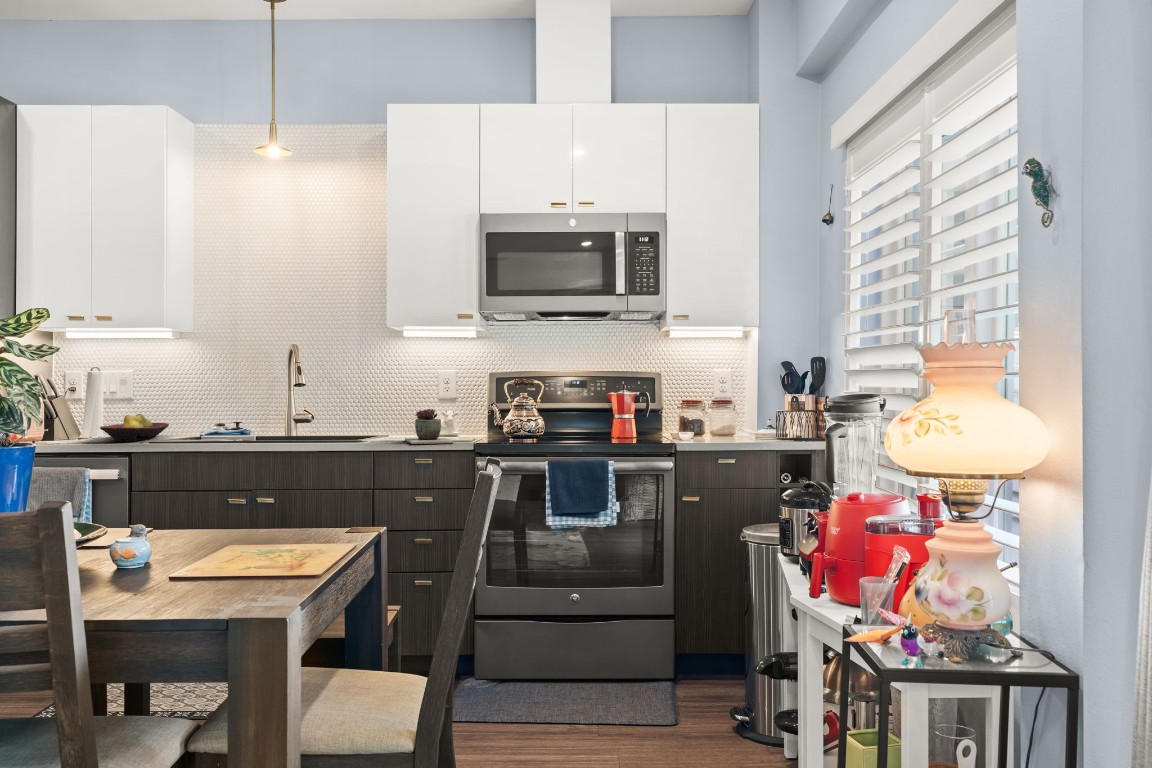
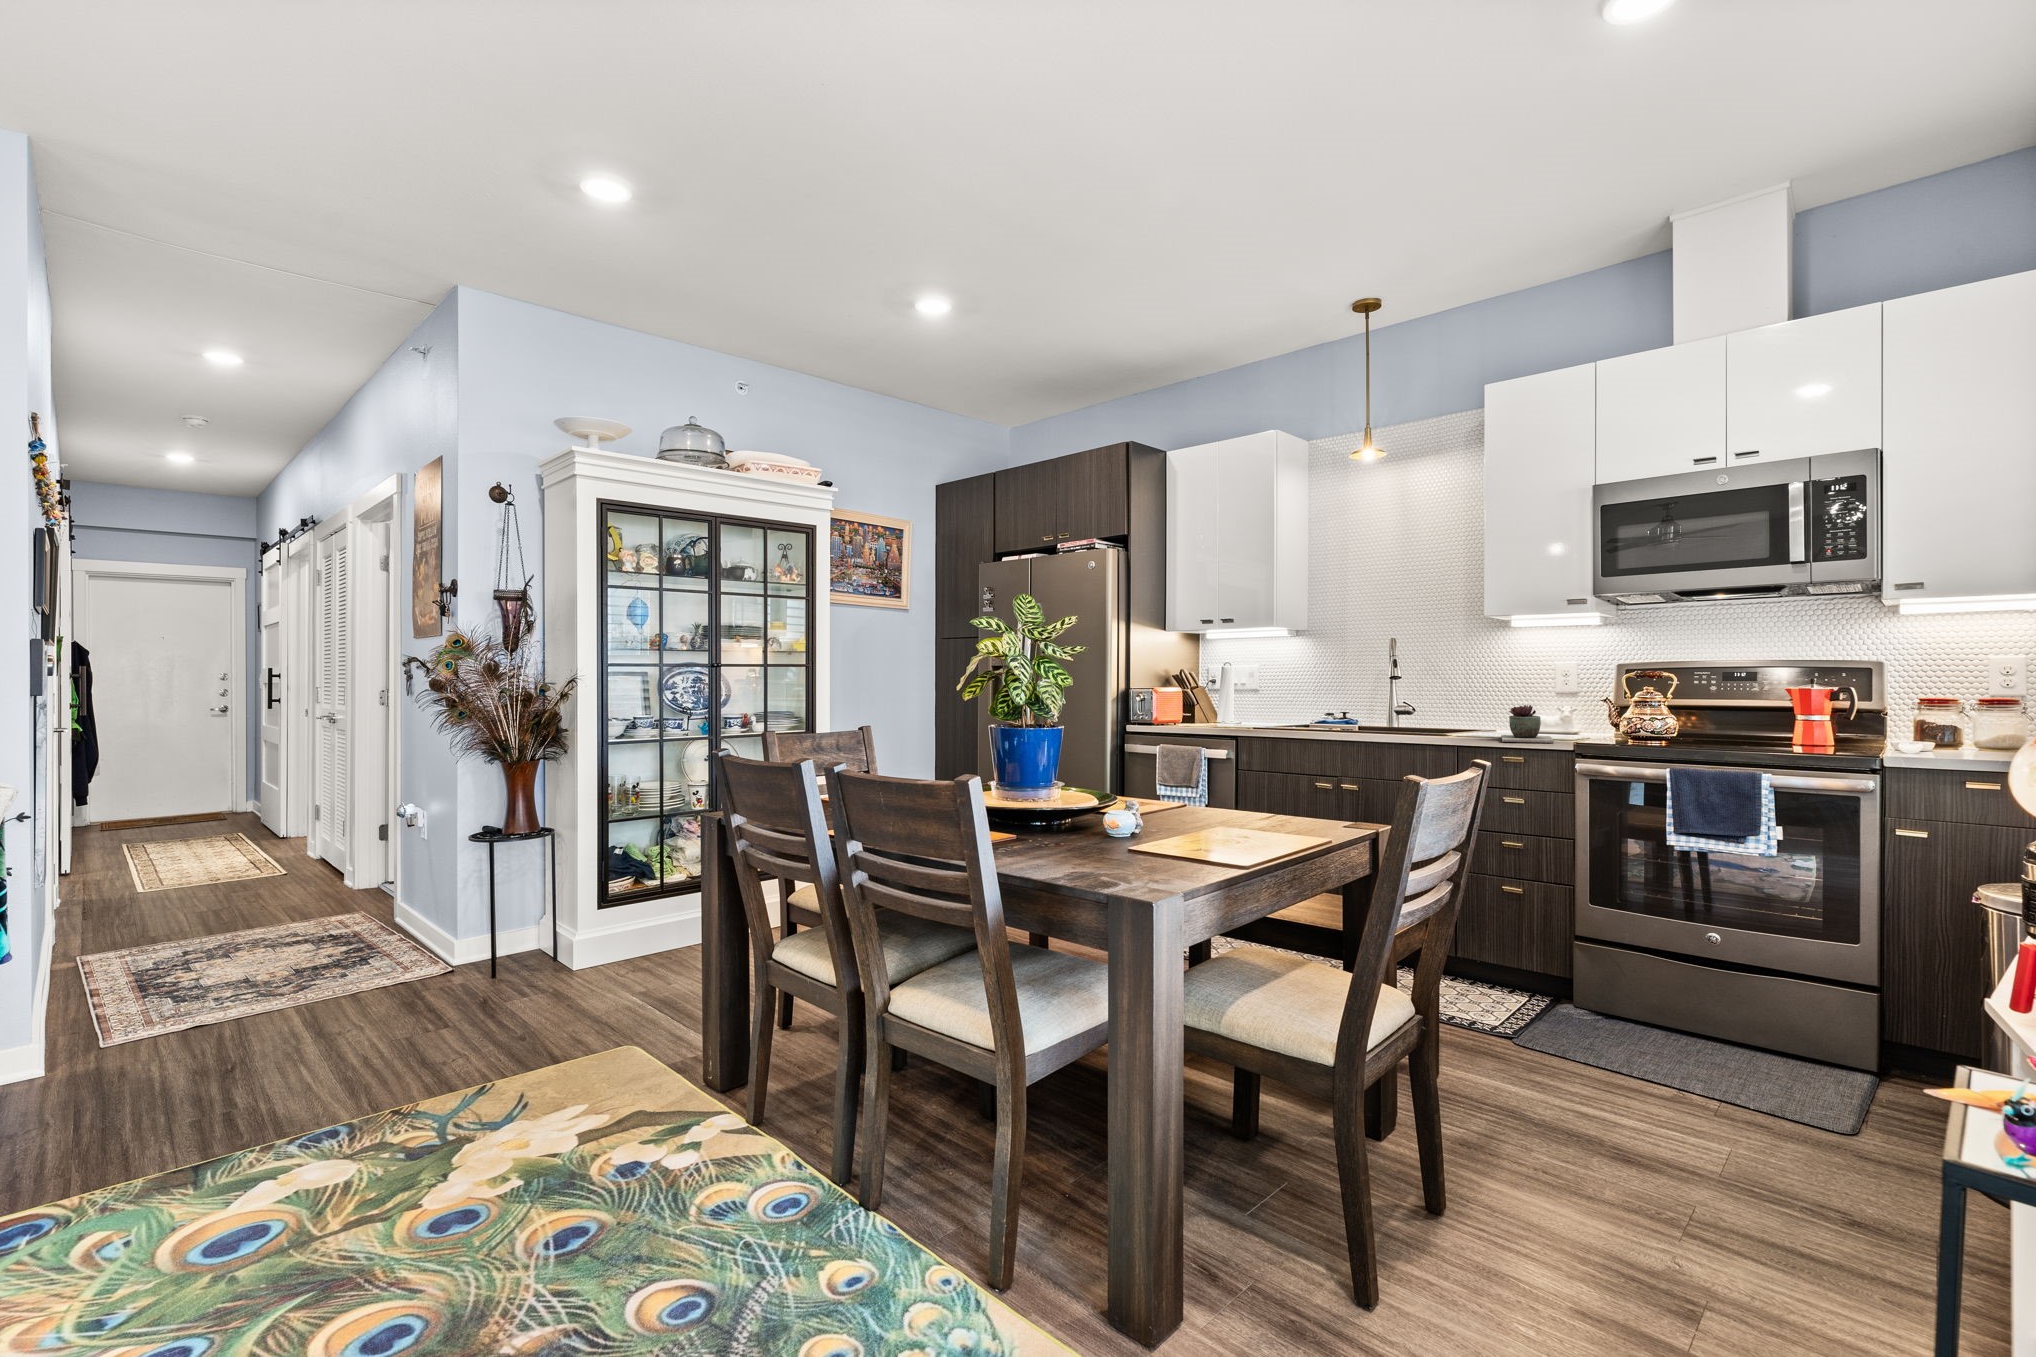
fruit bowl: present [100,414,169,441] -> none [1227,704,1283,728]

